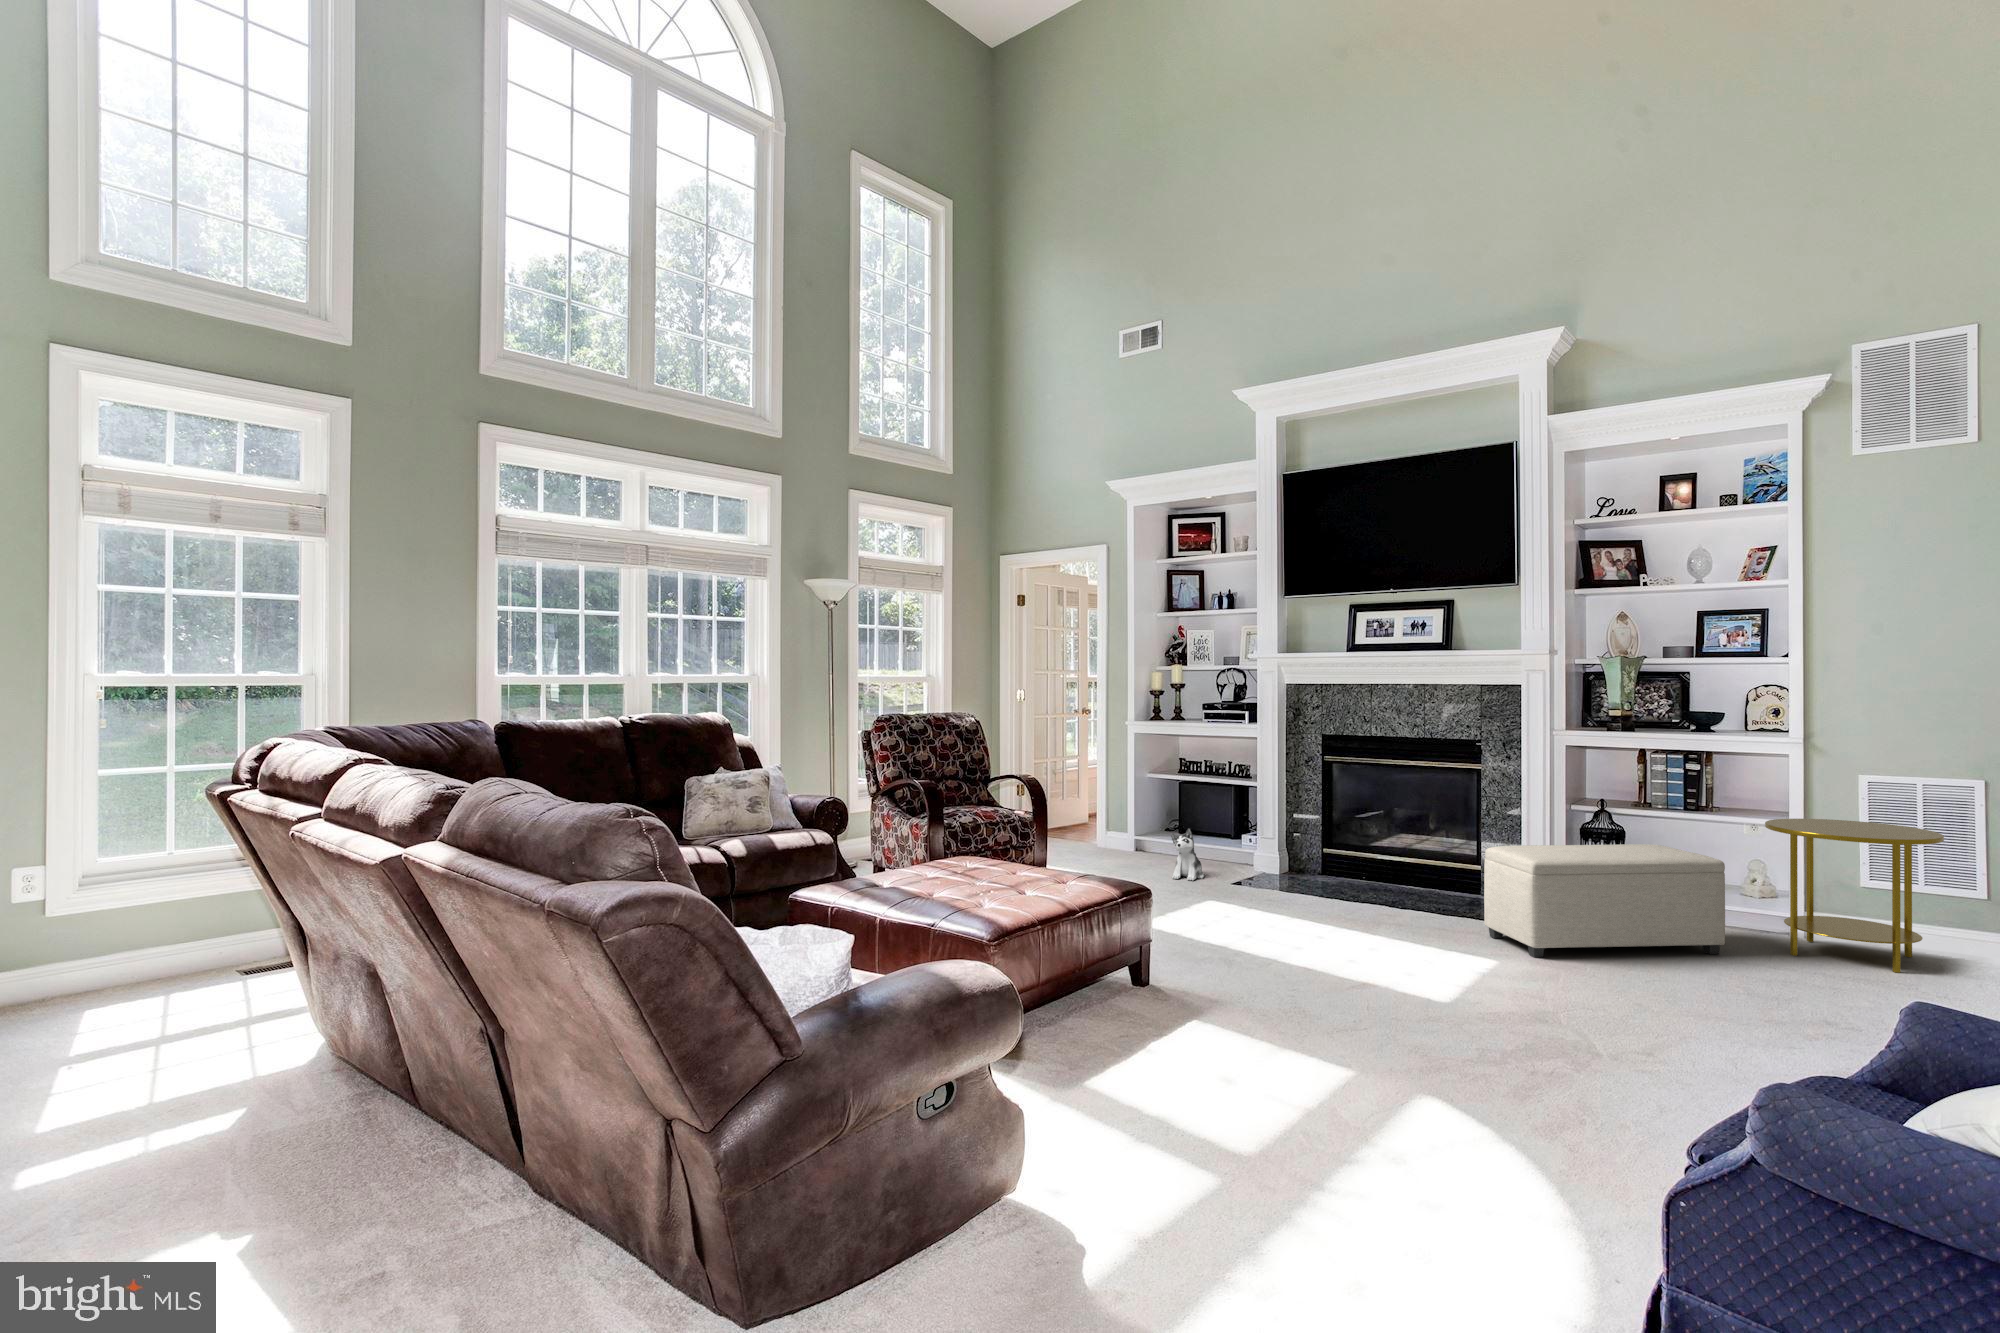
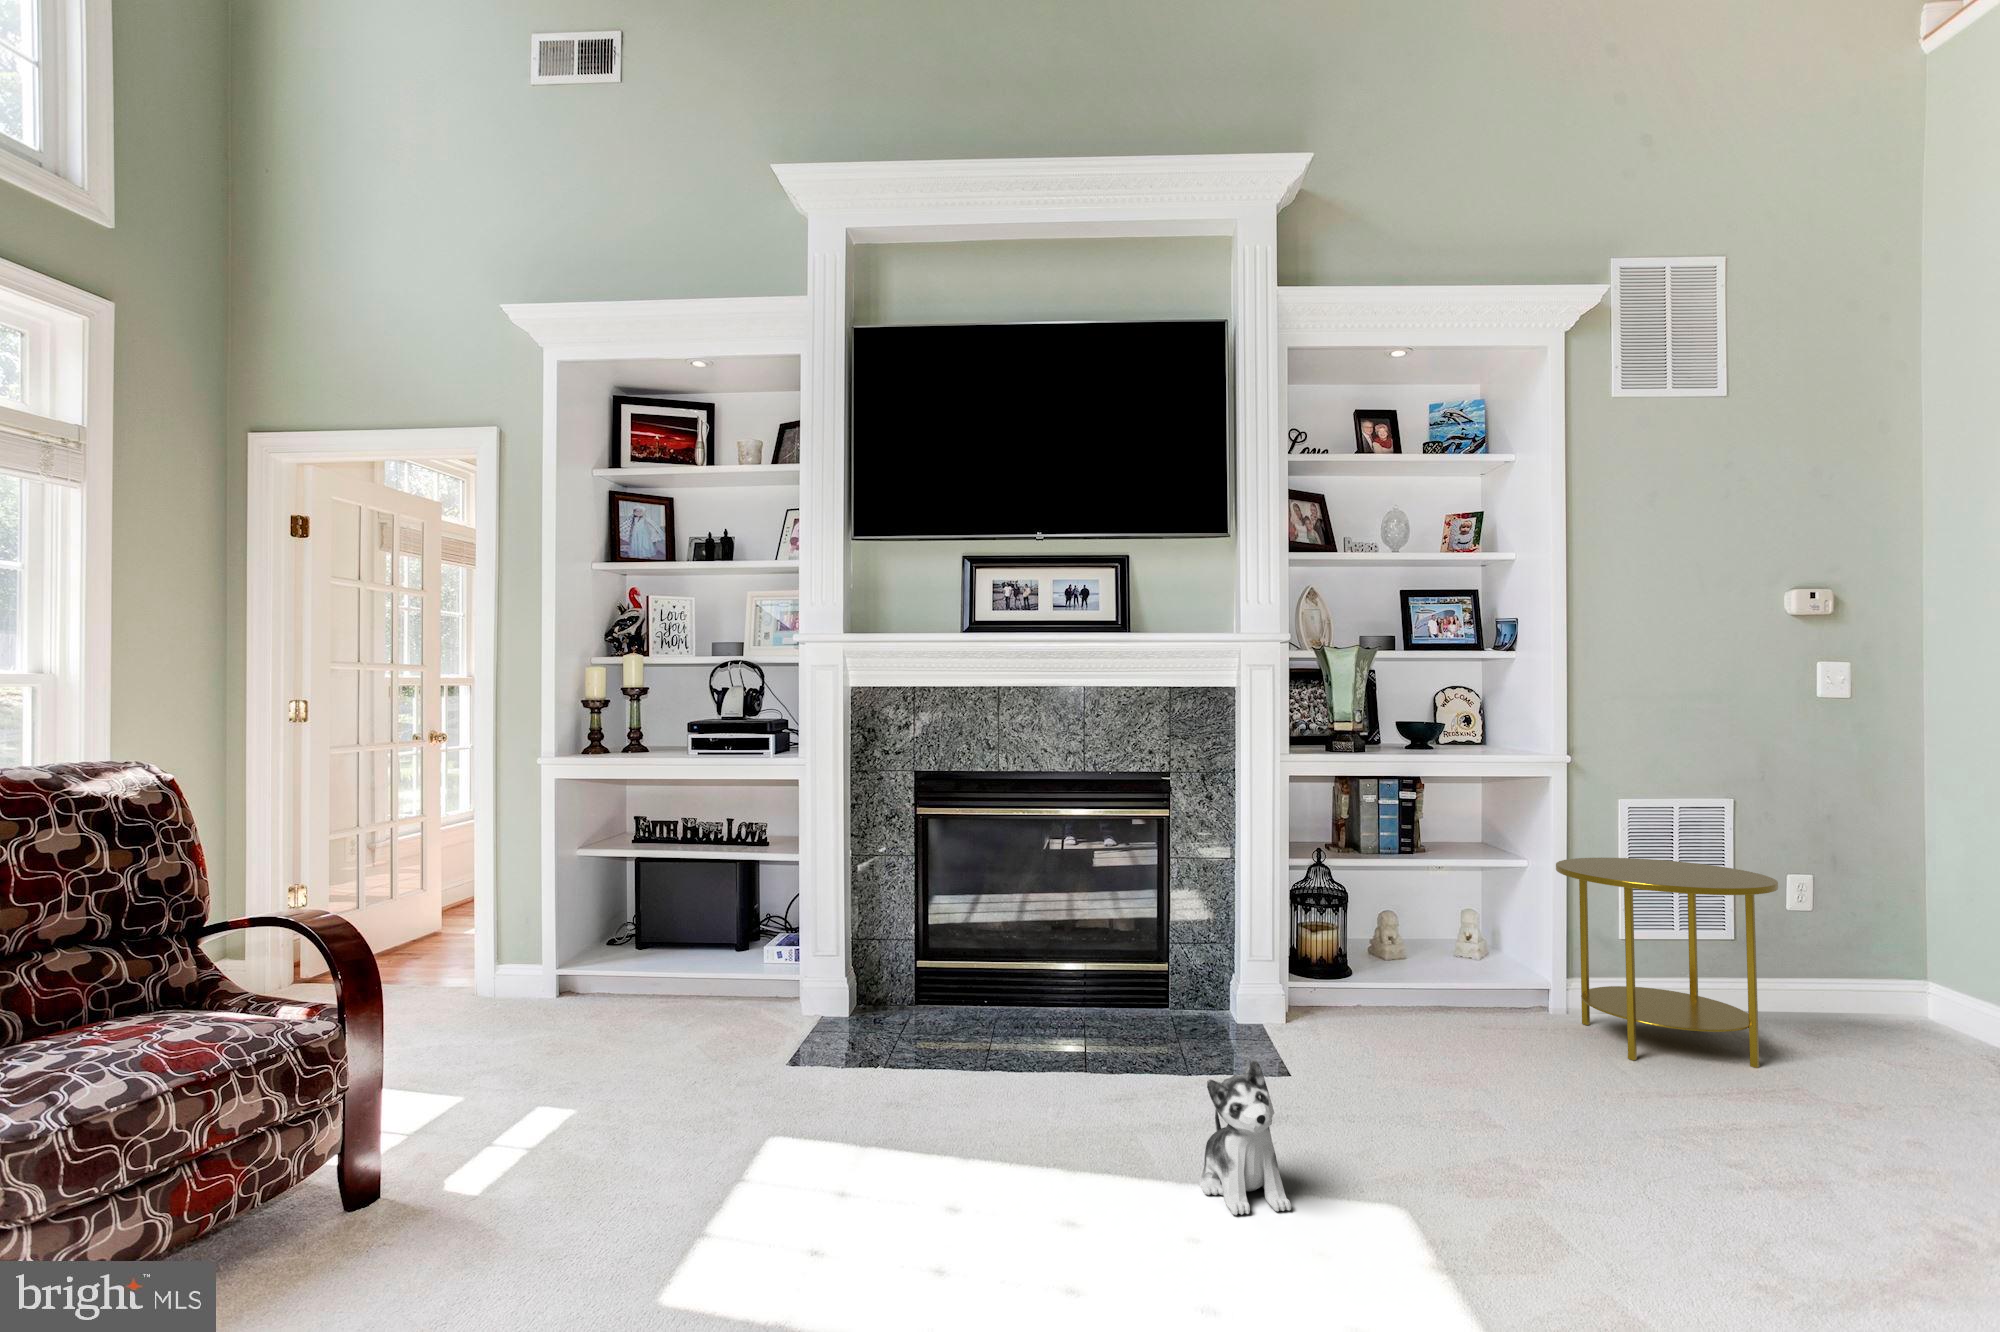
plush toy: present [1171,829,1204,881] -> present [1200,1060,1291,1215]
ottoman: present [1484,844,1725,957] -> none [1312,918,1593,1171]

